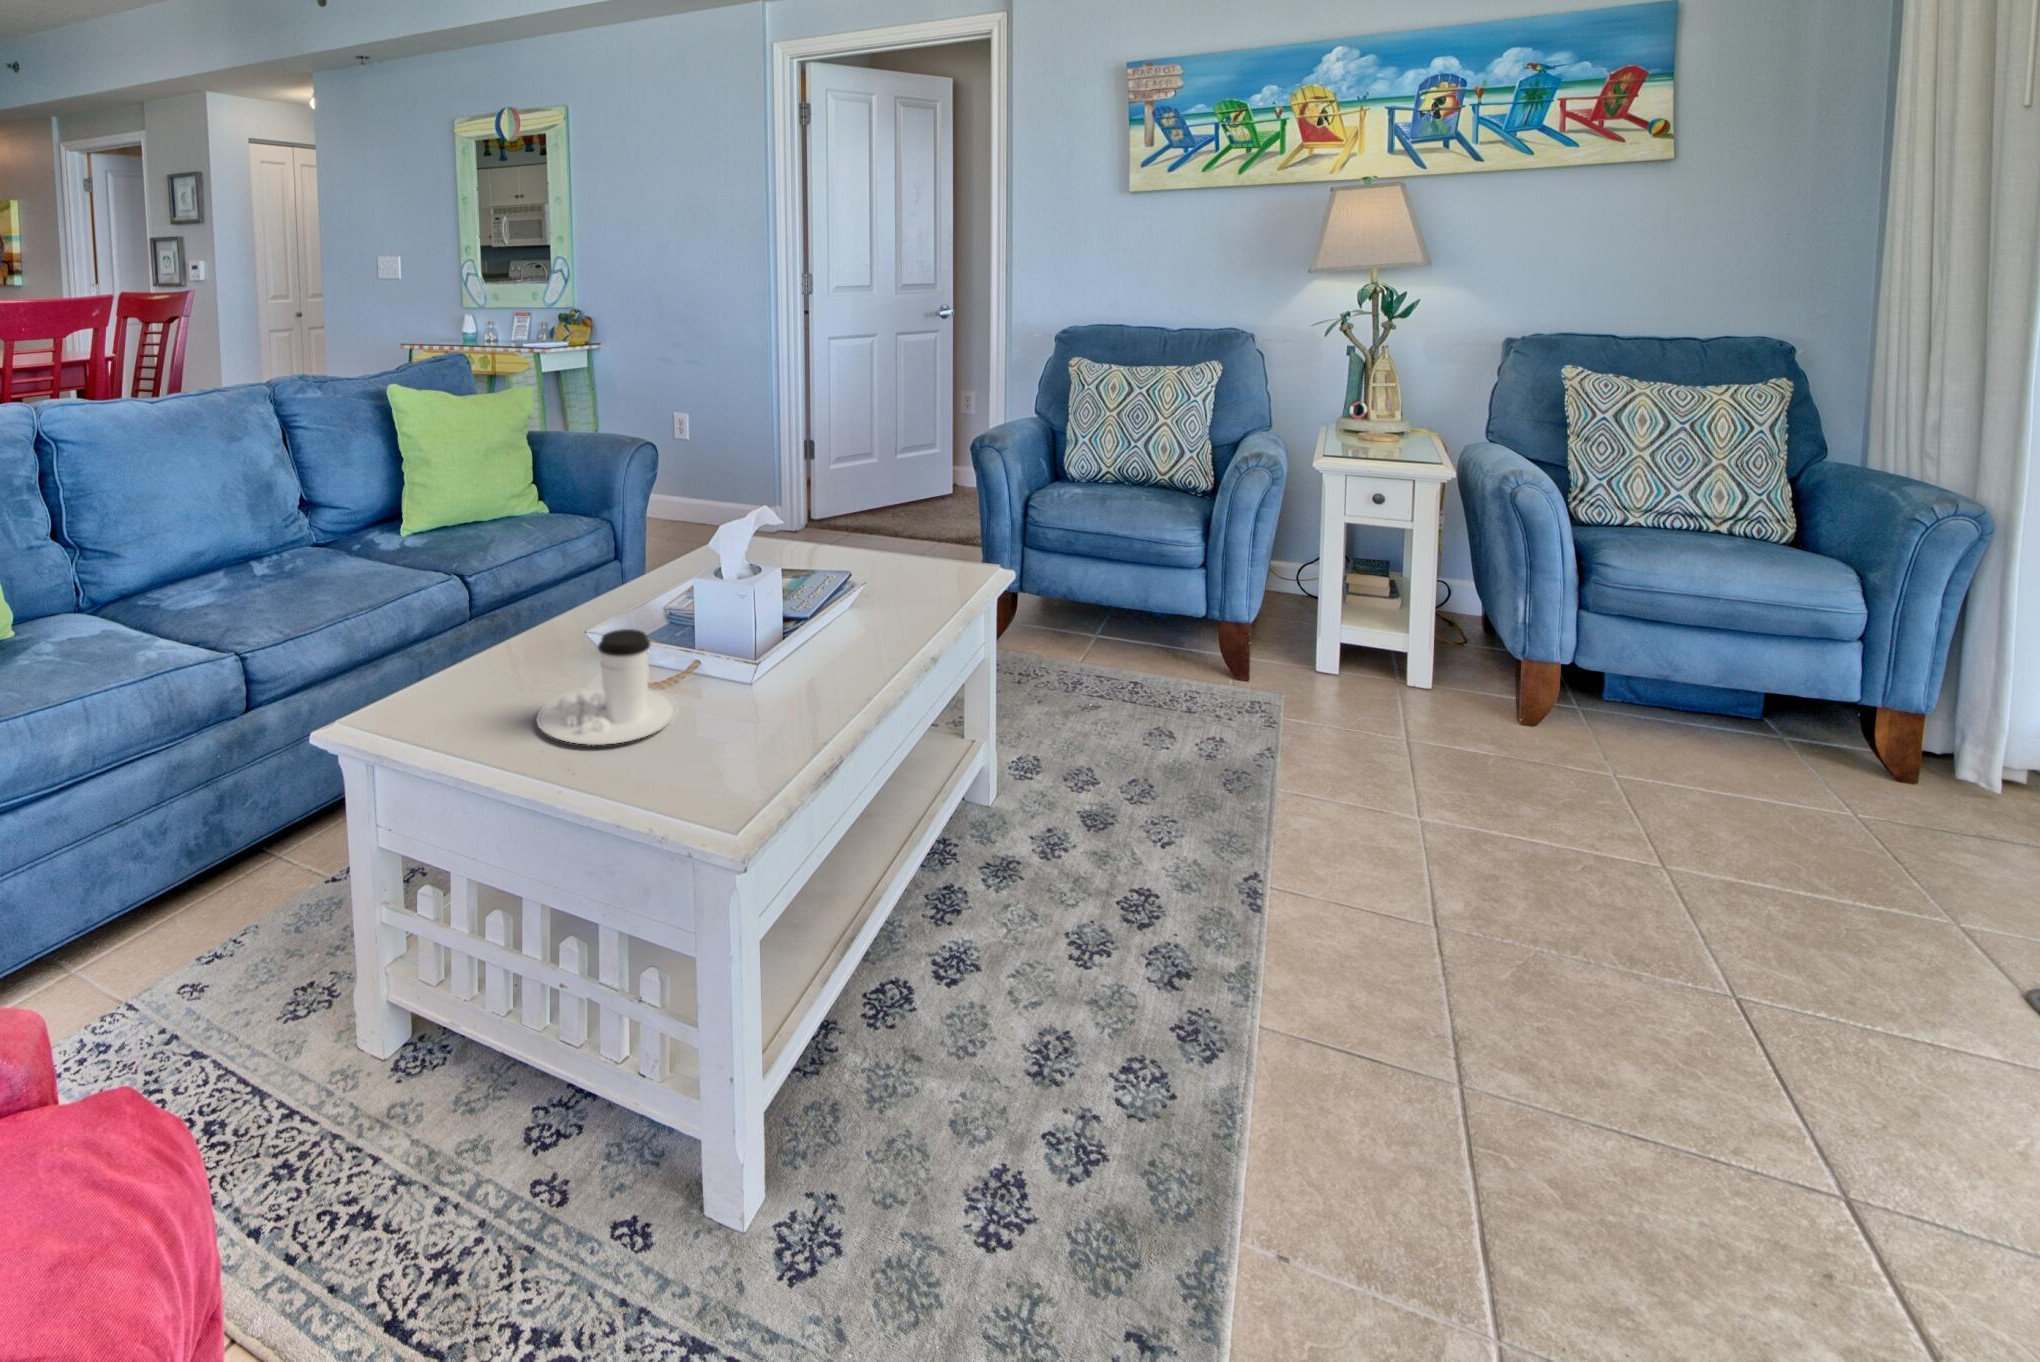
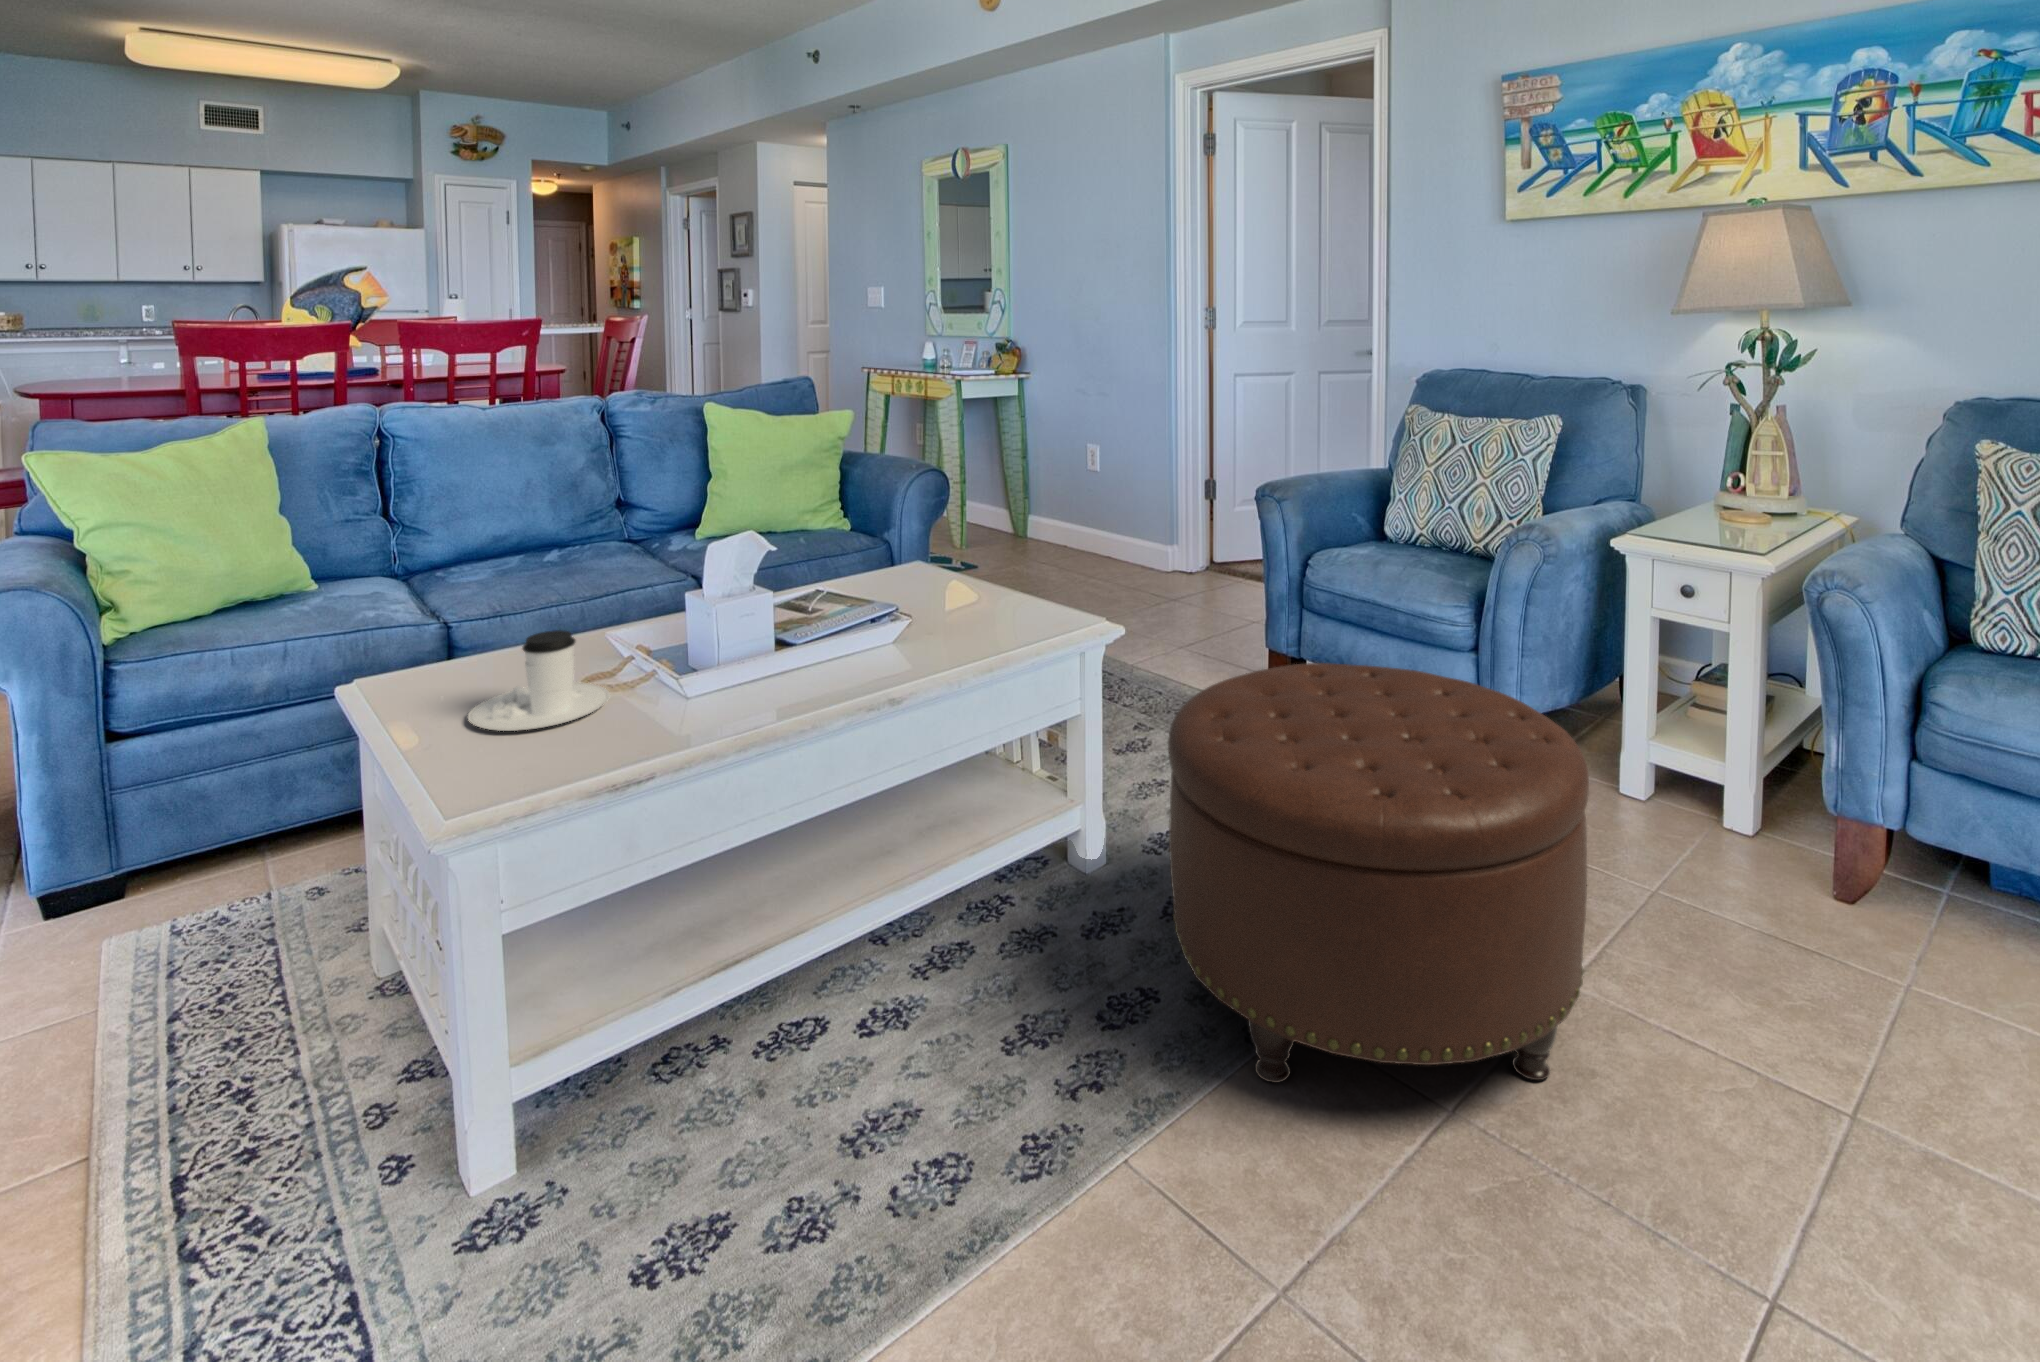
ottoman: none [1123,583,1521,944] -> present [1168,663,1589,1083]

